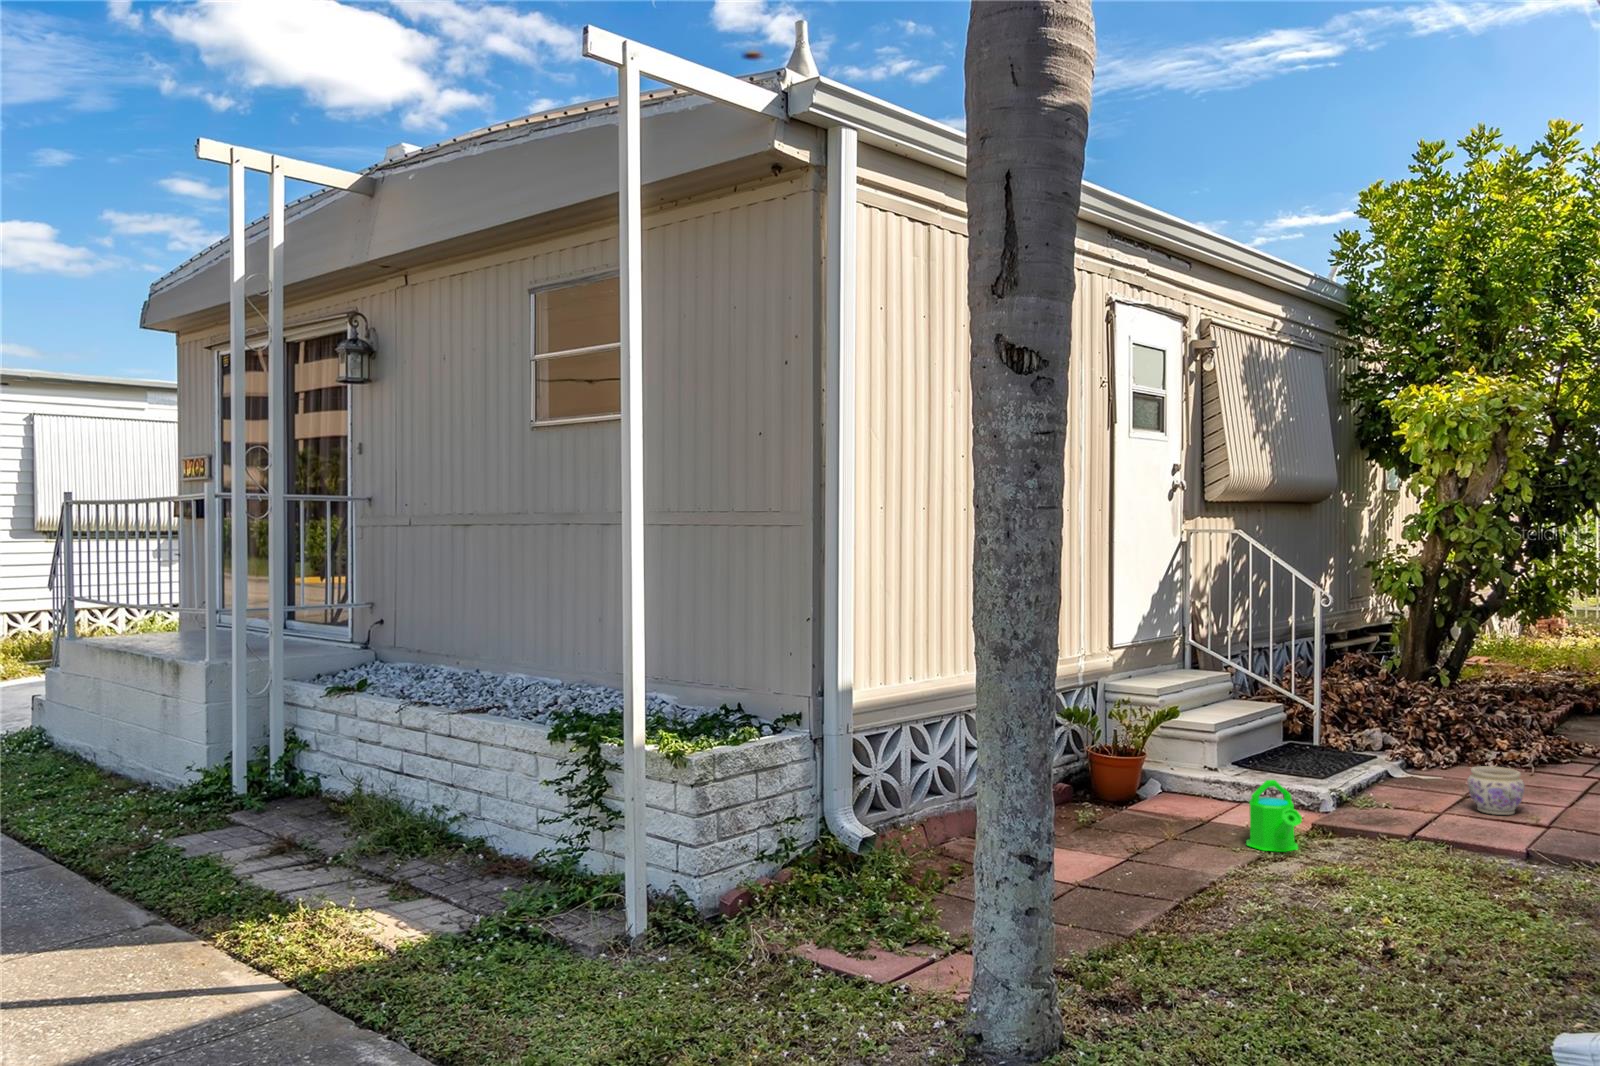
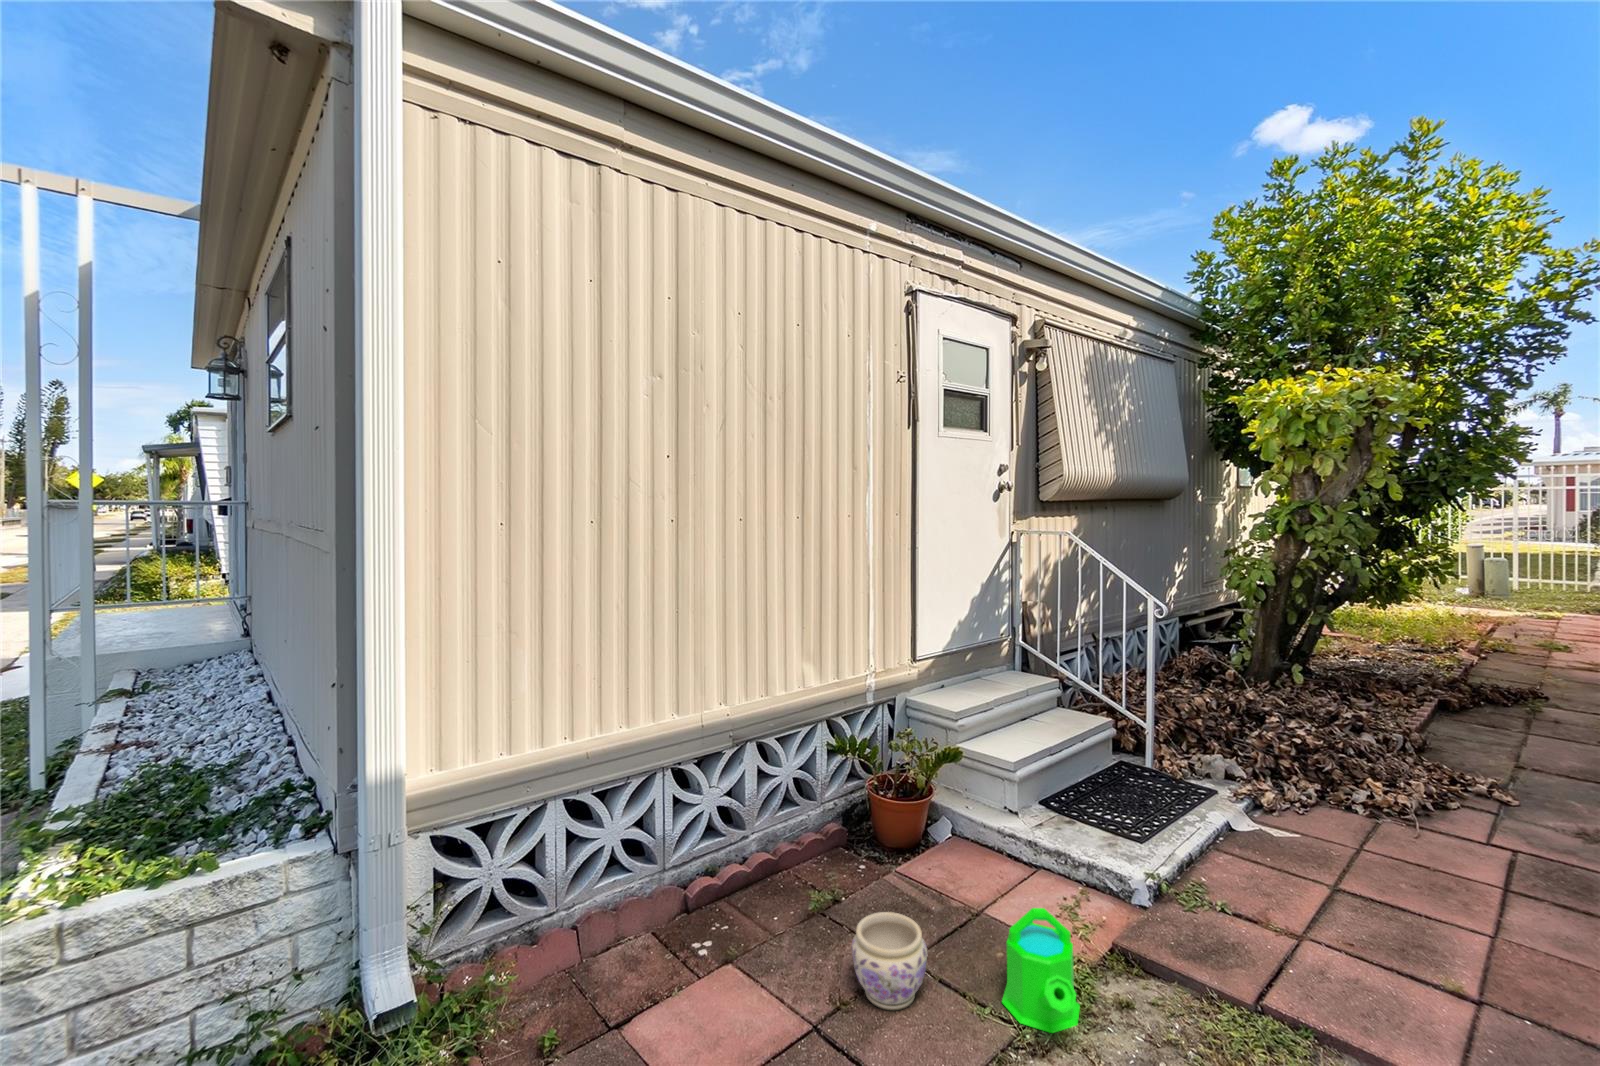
planter: present [1467,766,1524,815] -> present [852,912,927,1011]

